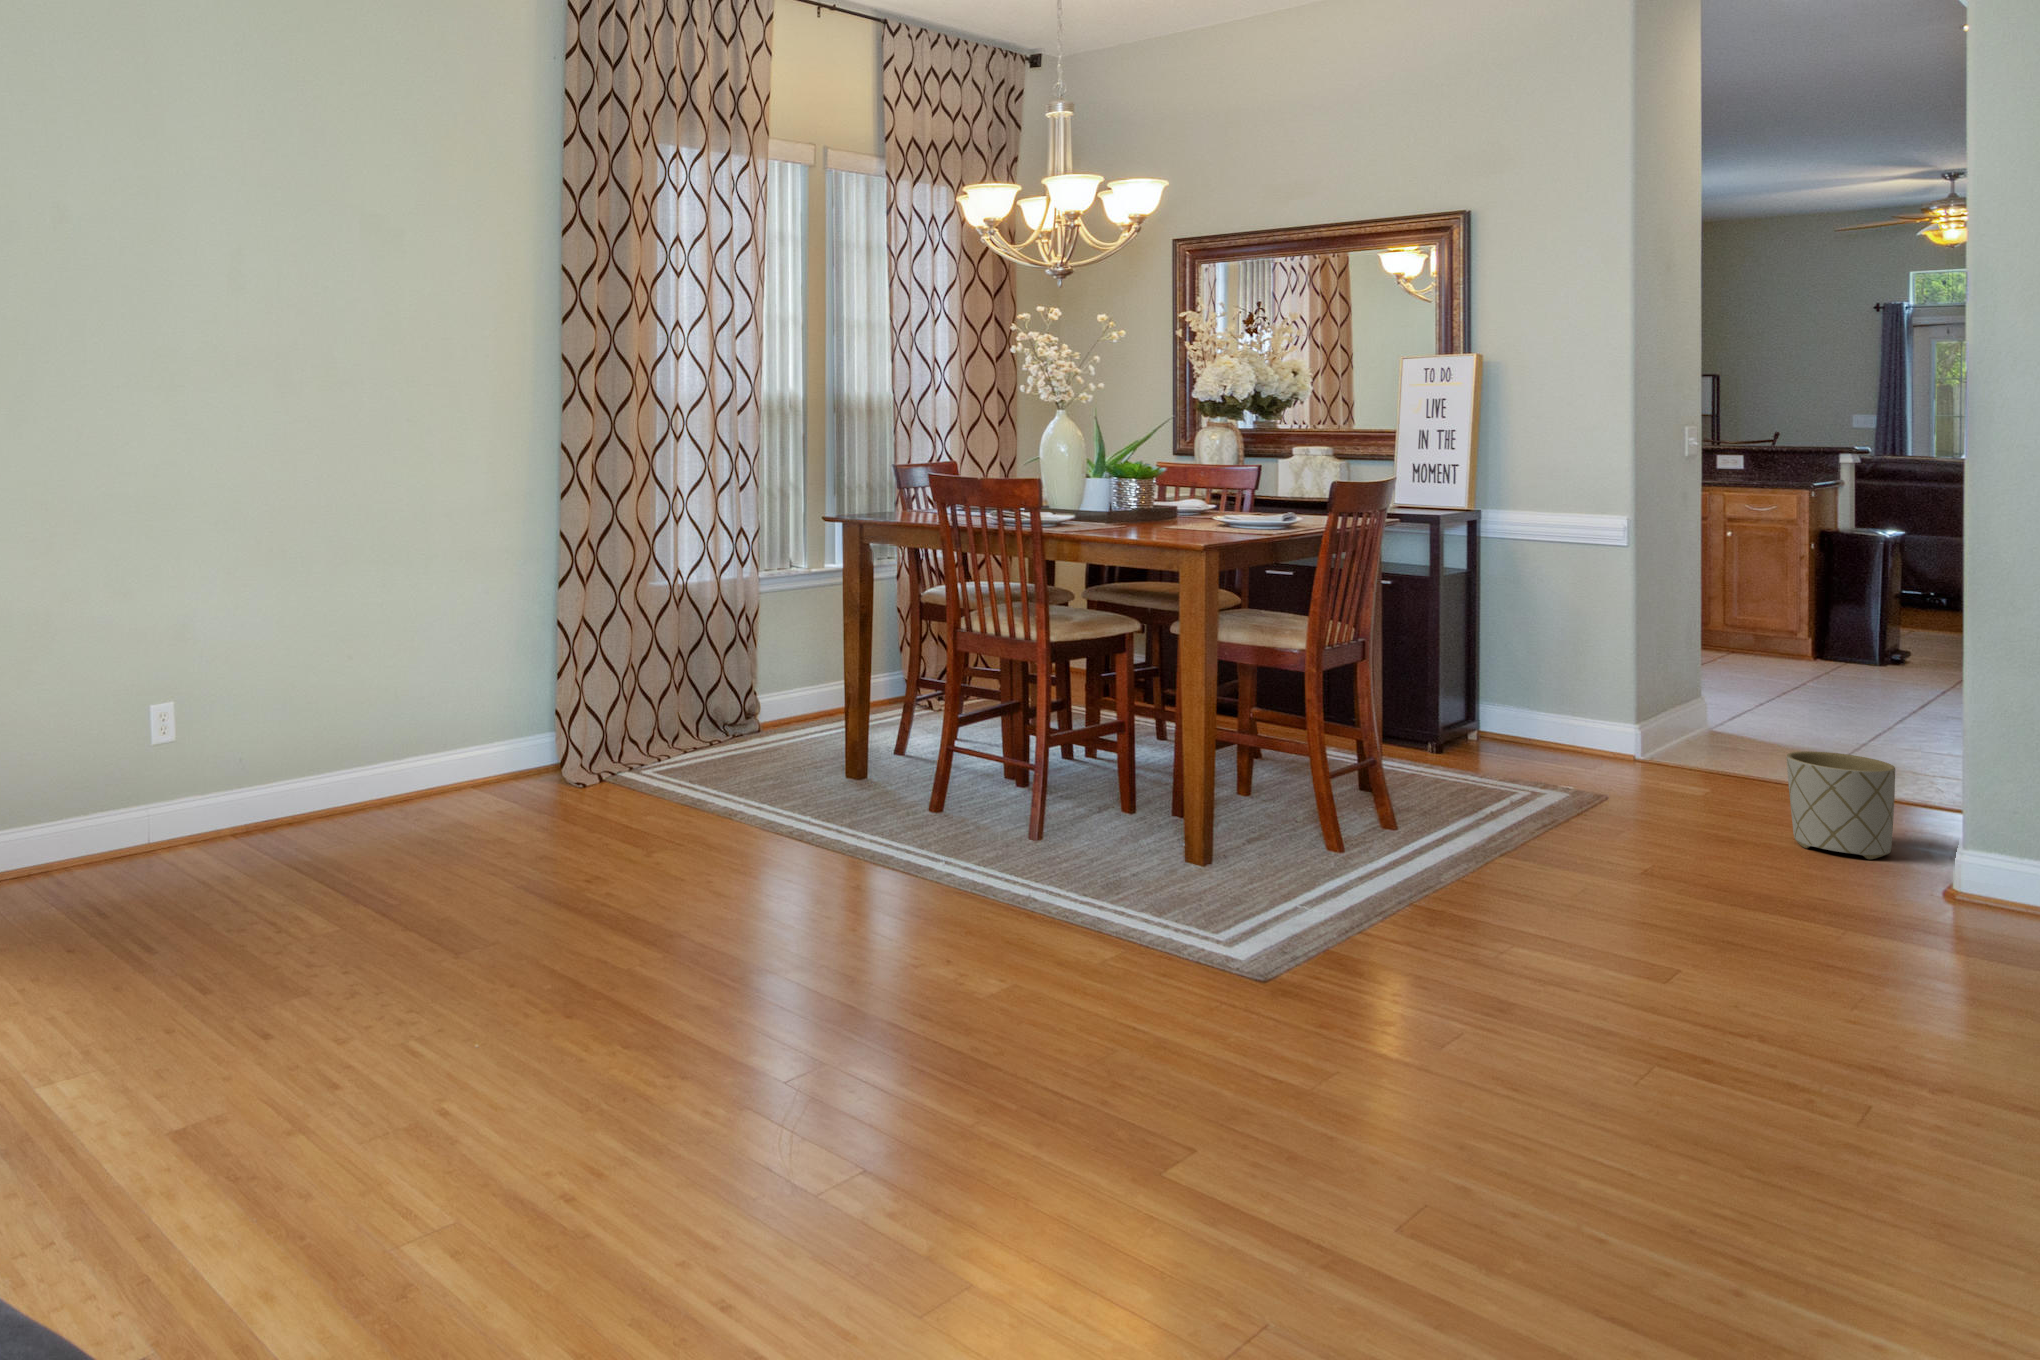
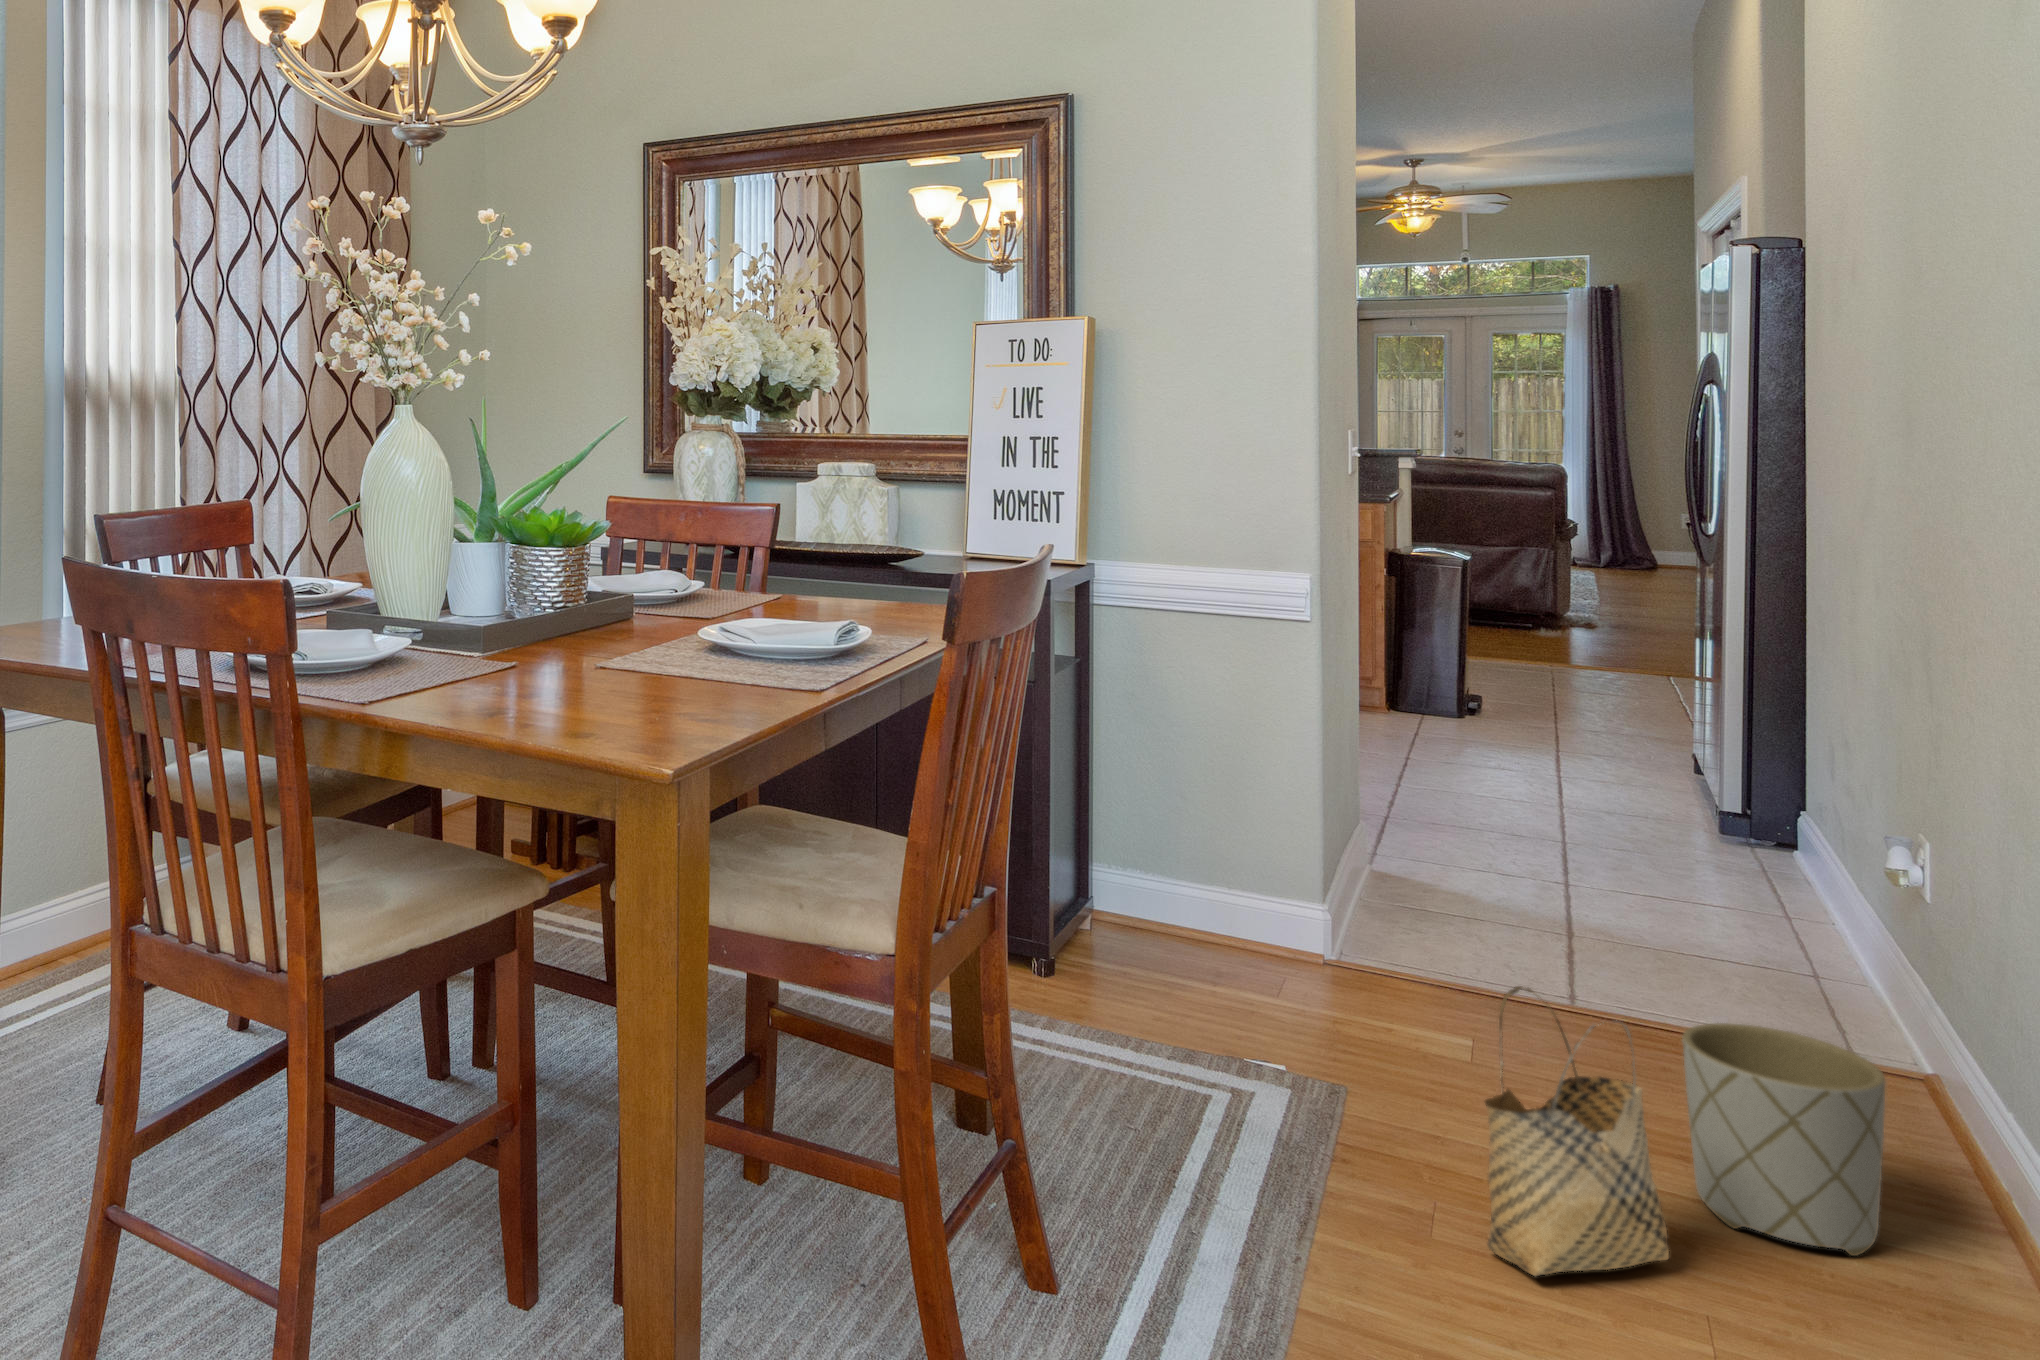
woven basket: none [1644,714,1750,850] -> present [1484,986,1669,1276]

